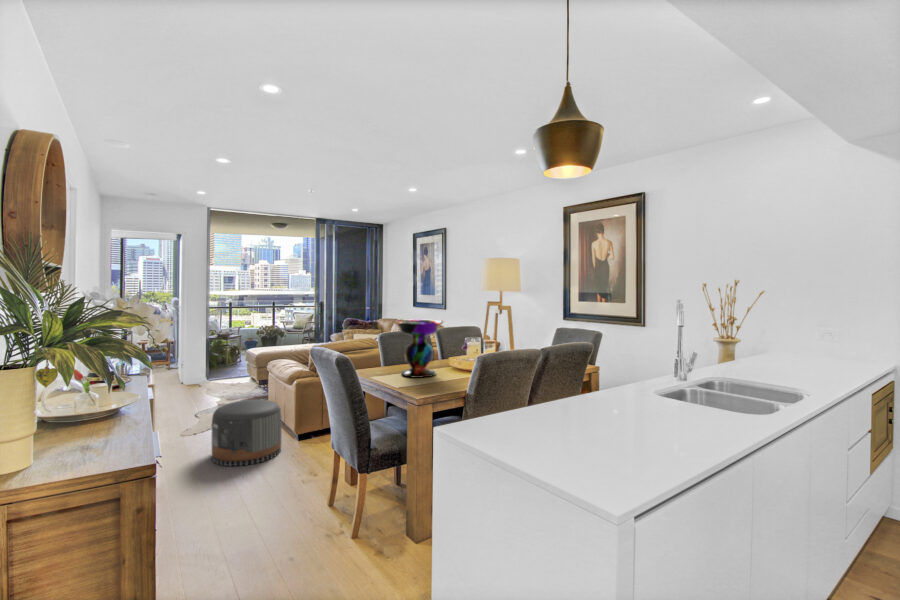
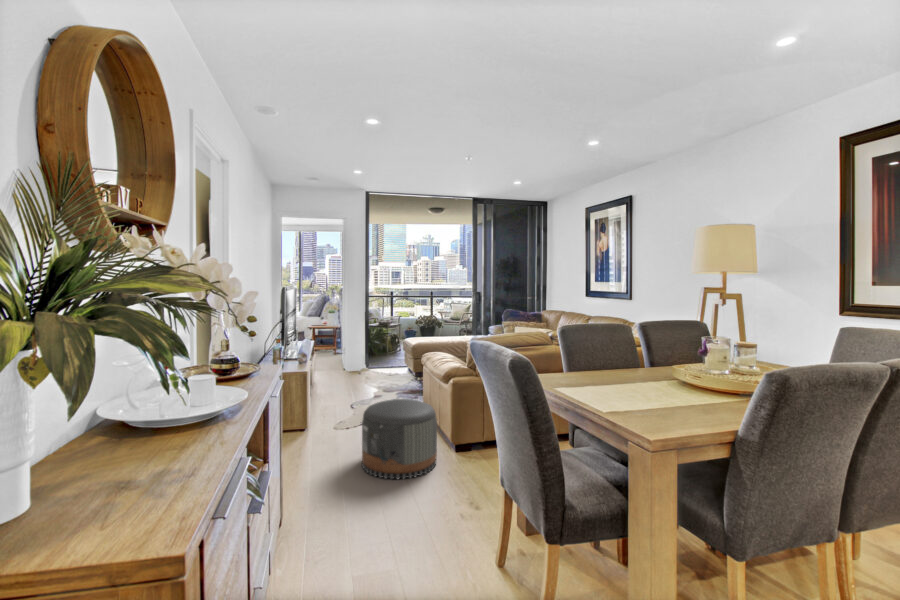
decorative bowl: present [395,319,443,378] -> none [592,308,674,397]

